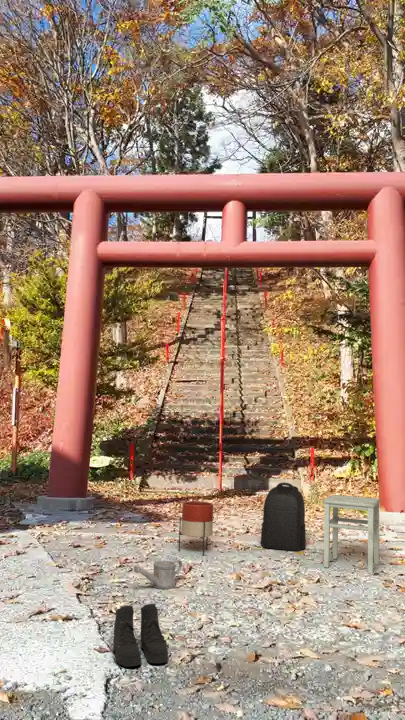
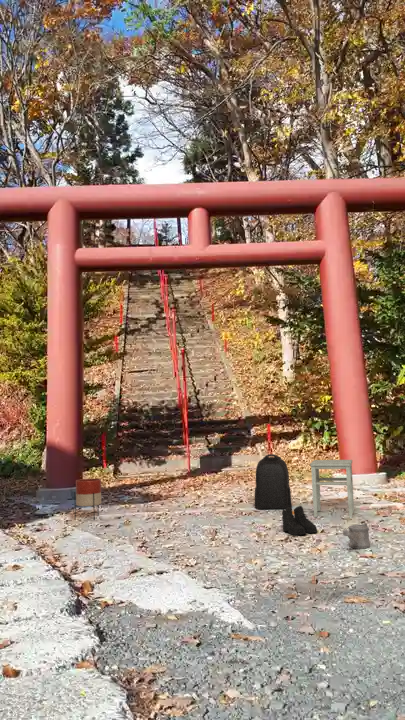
planter: present [179,501,213,556] -> present [74,479,101,520]
watering can: present [134,560,182,589] -> present [343,523,370,549]
boots: present [113,604,168,667] -> present [282,506,317,535]

